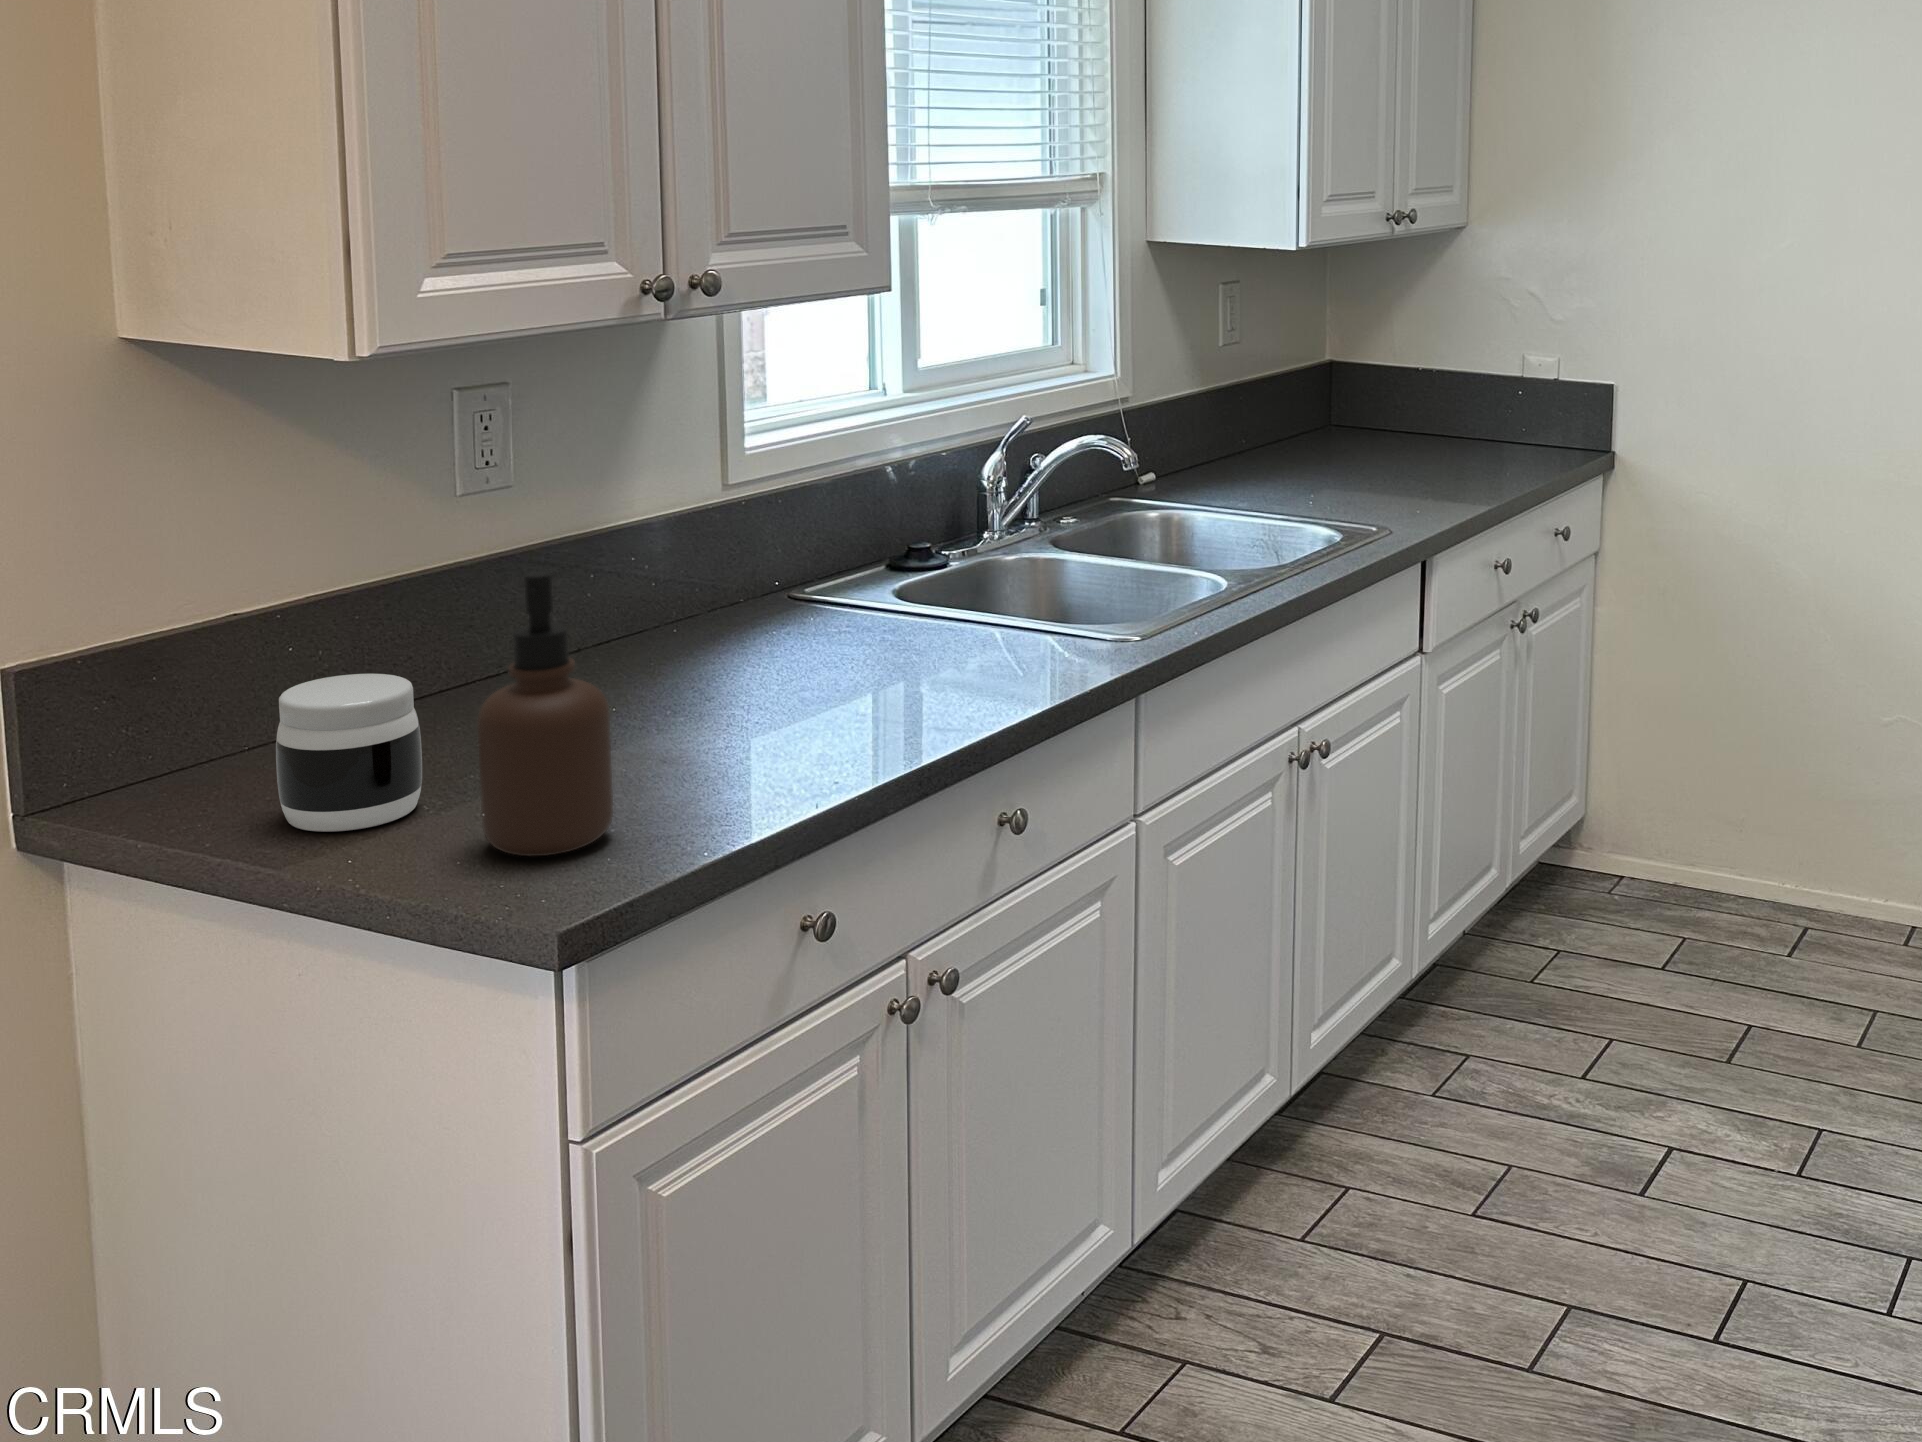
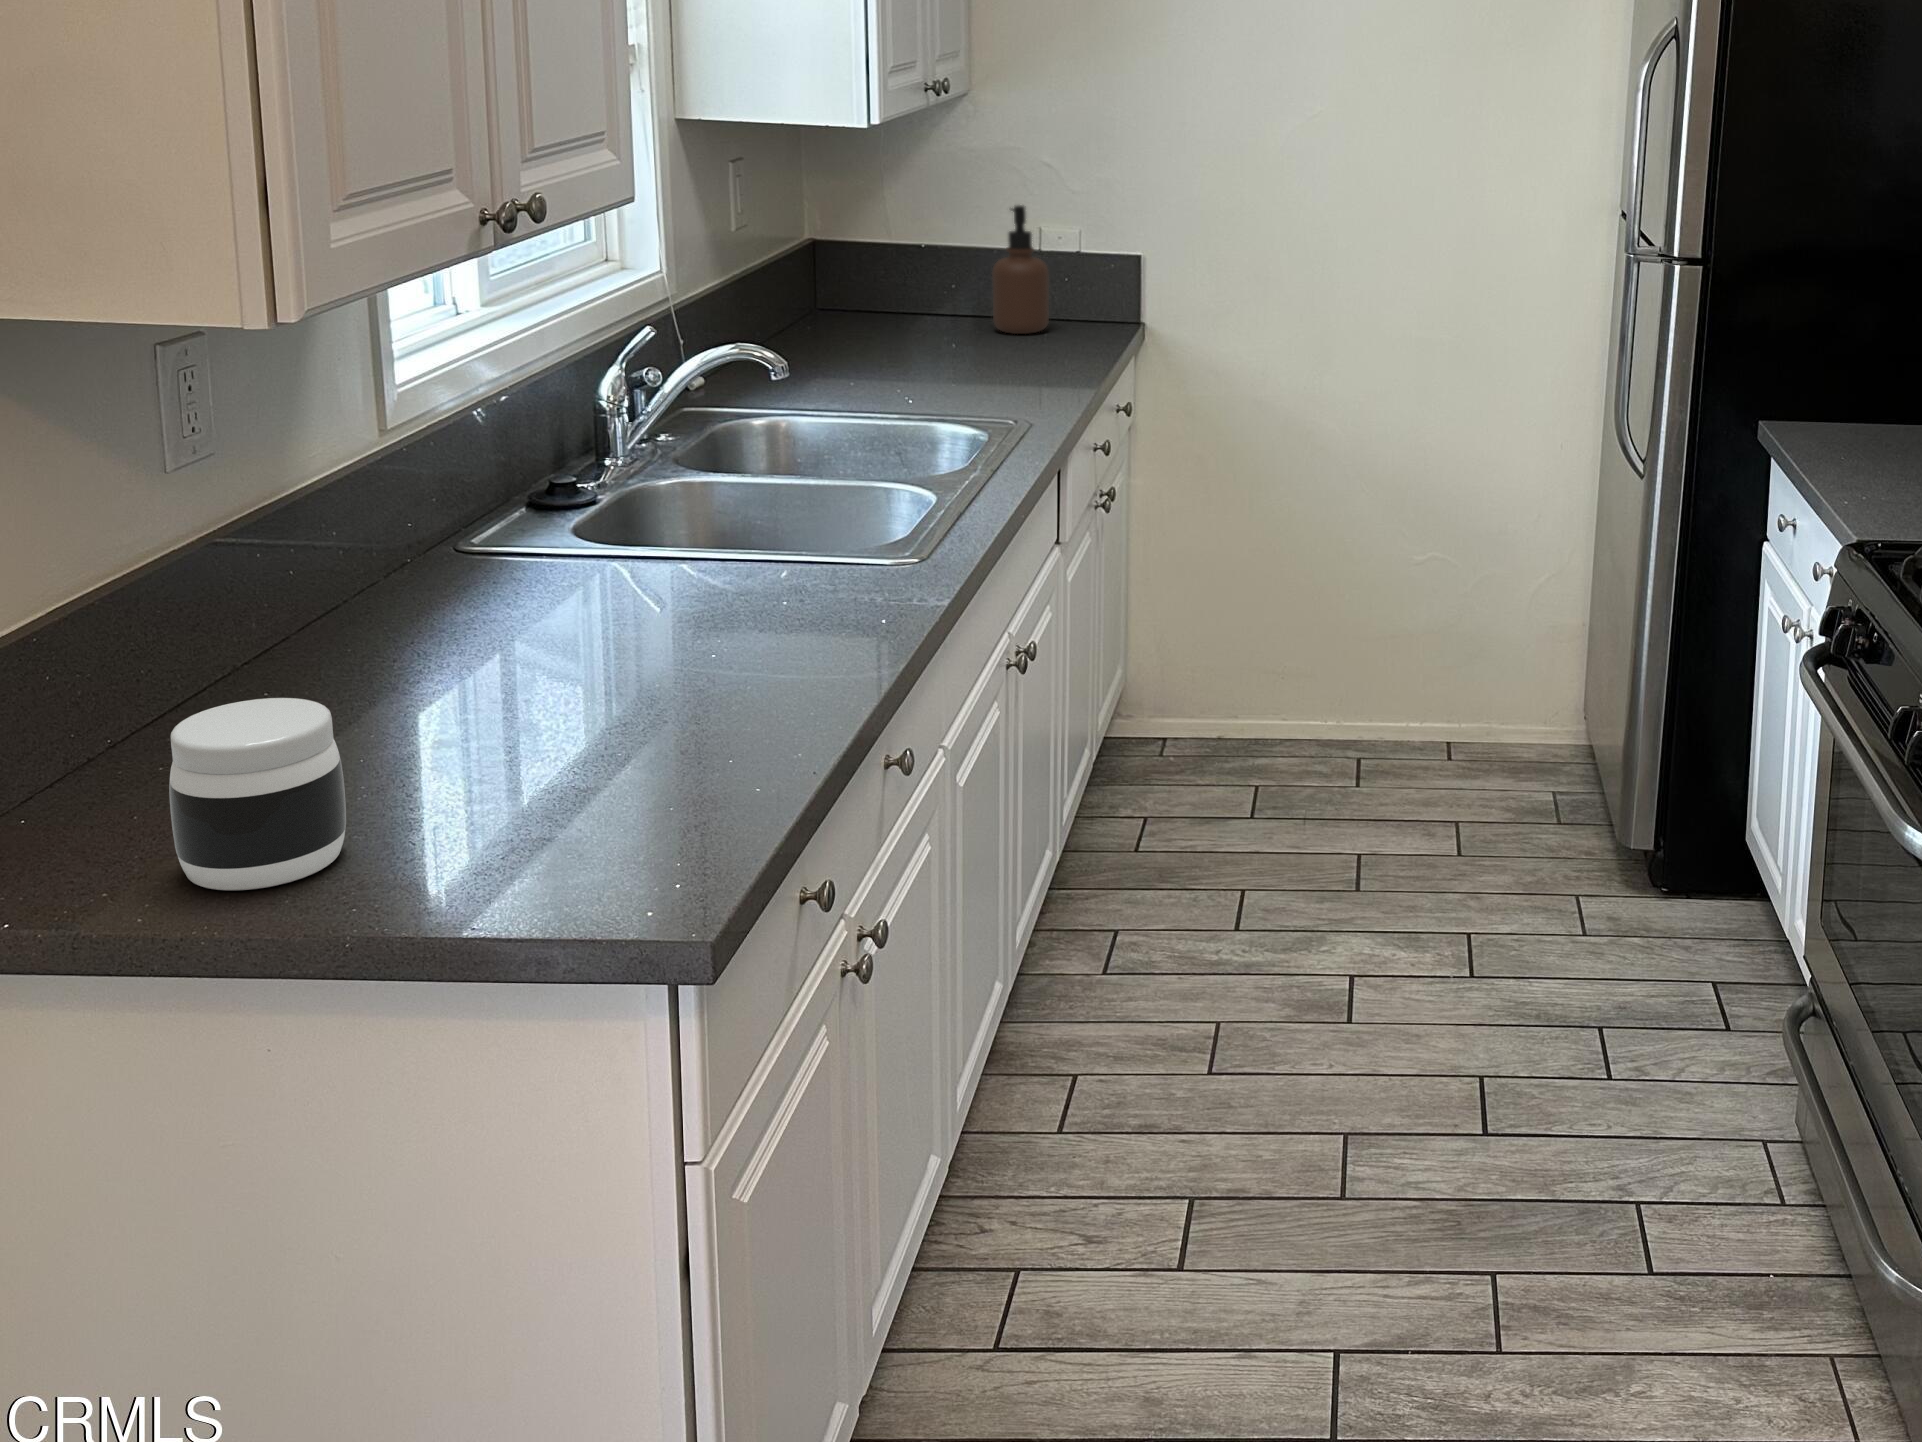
soap dispenser: present [477,571,613,856] -> present [992,205,1049,334]

